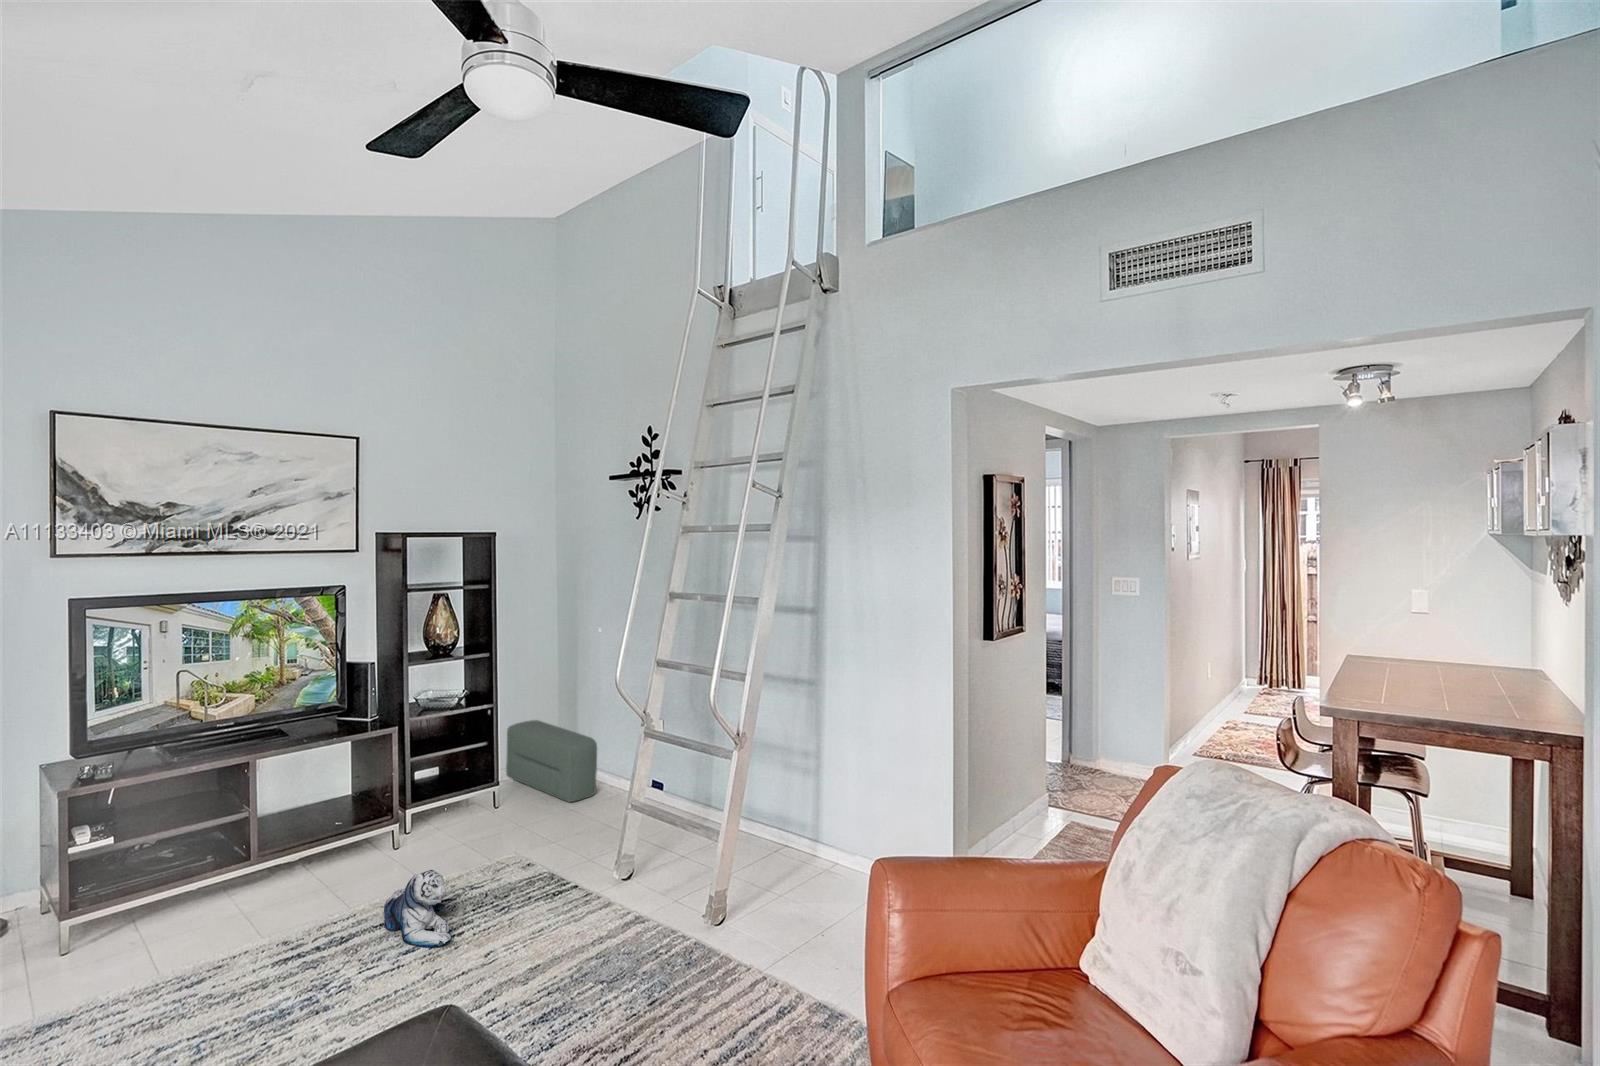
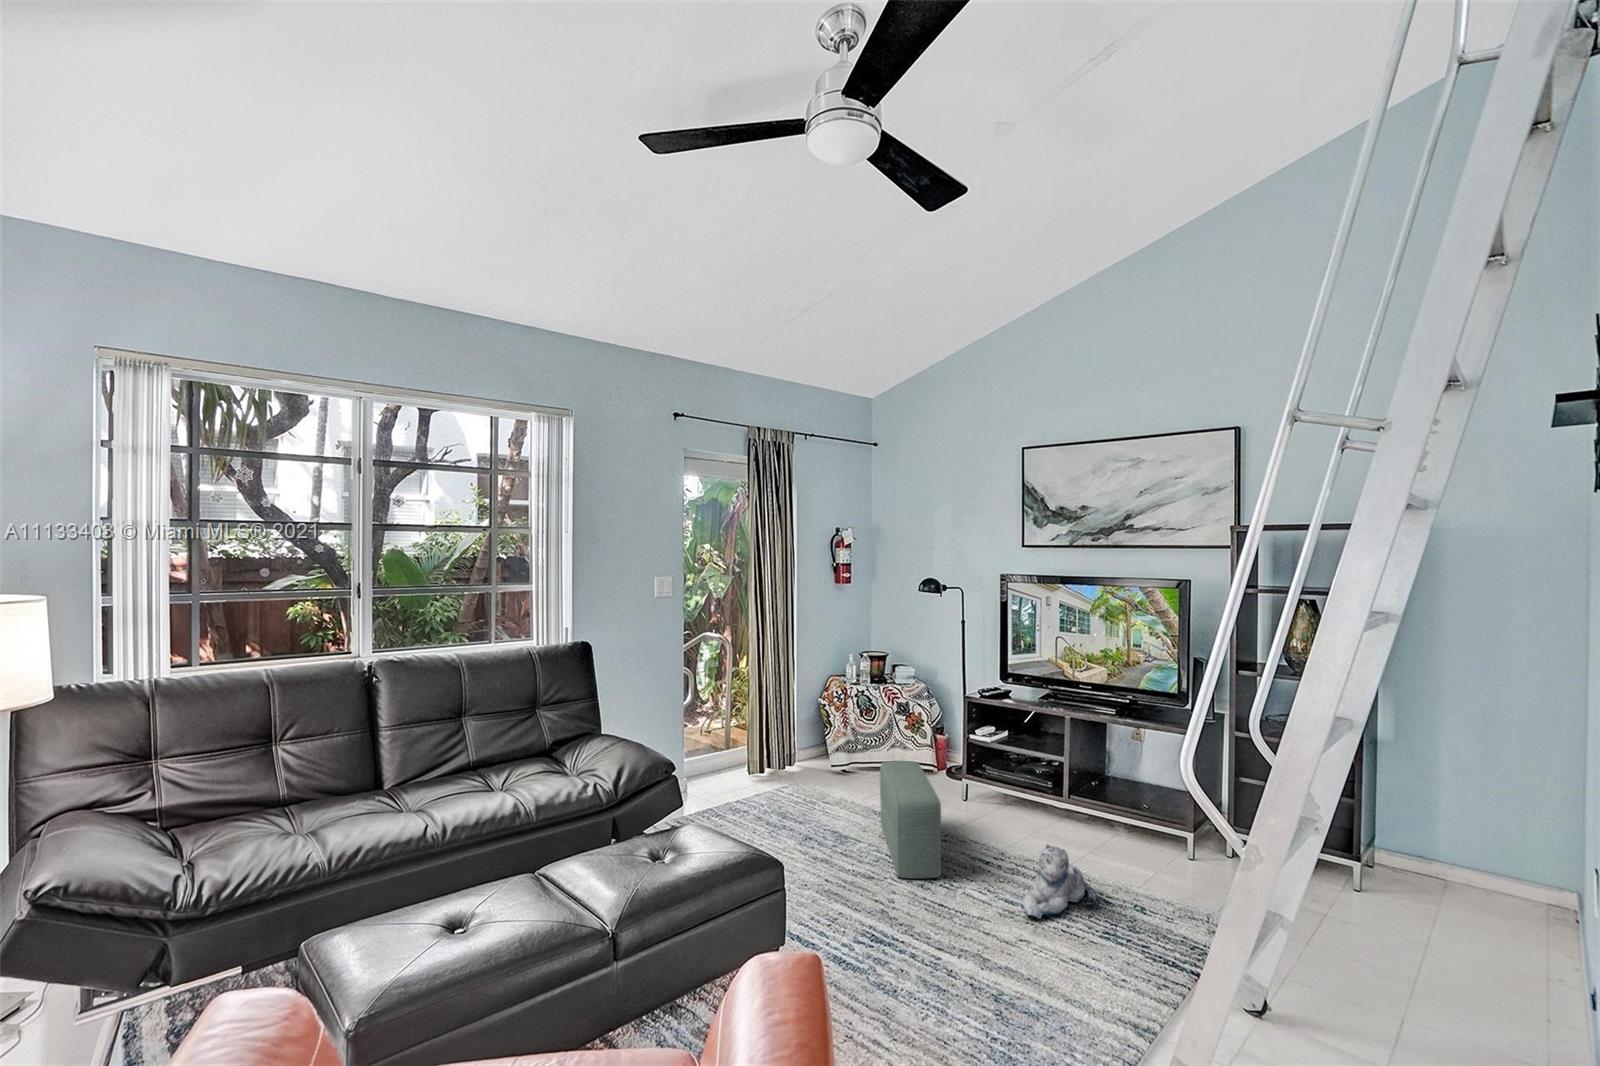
pouf: present [506,720,597,802] -> present [880,760,941,878]

